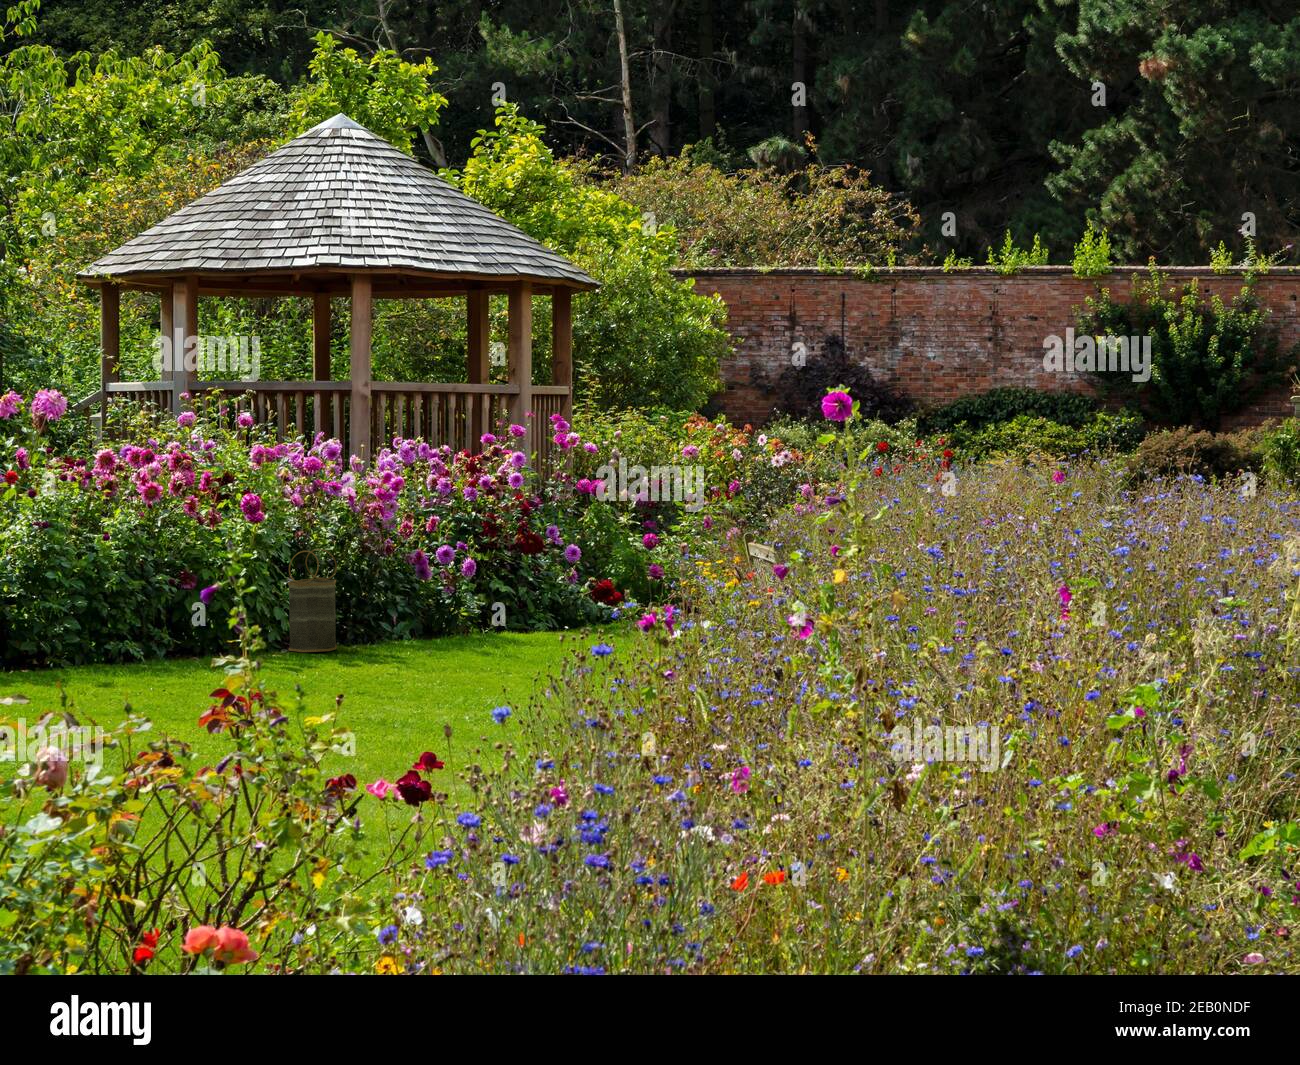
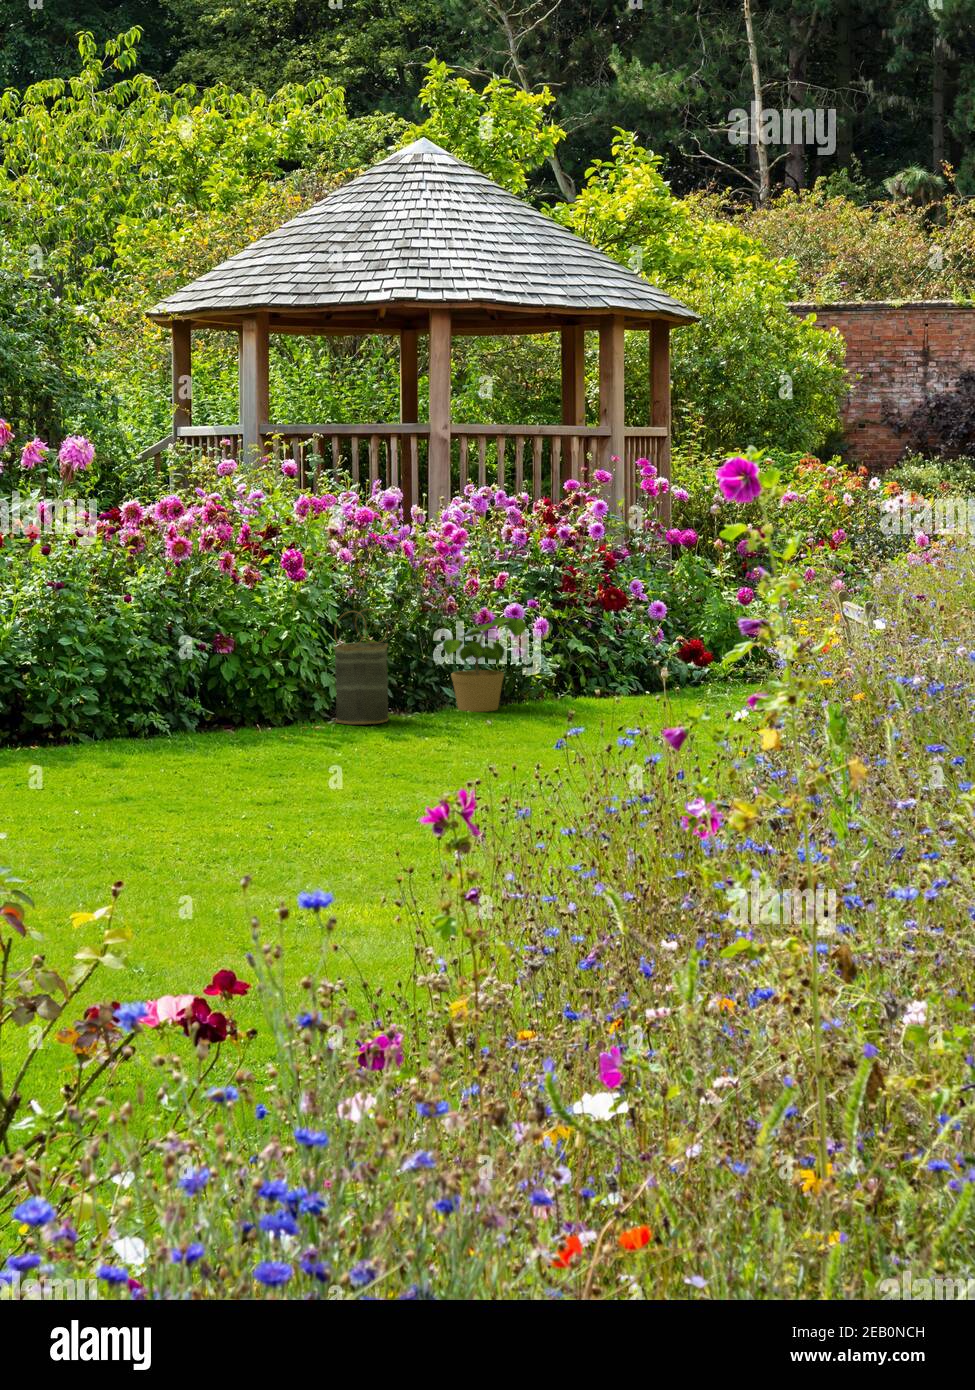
potted plant: none [383,556,470,641] -> present [443,617,526,712]

